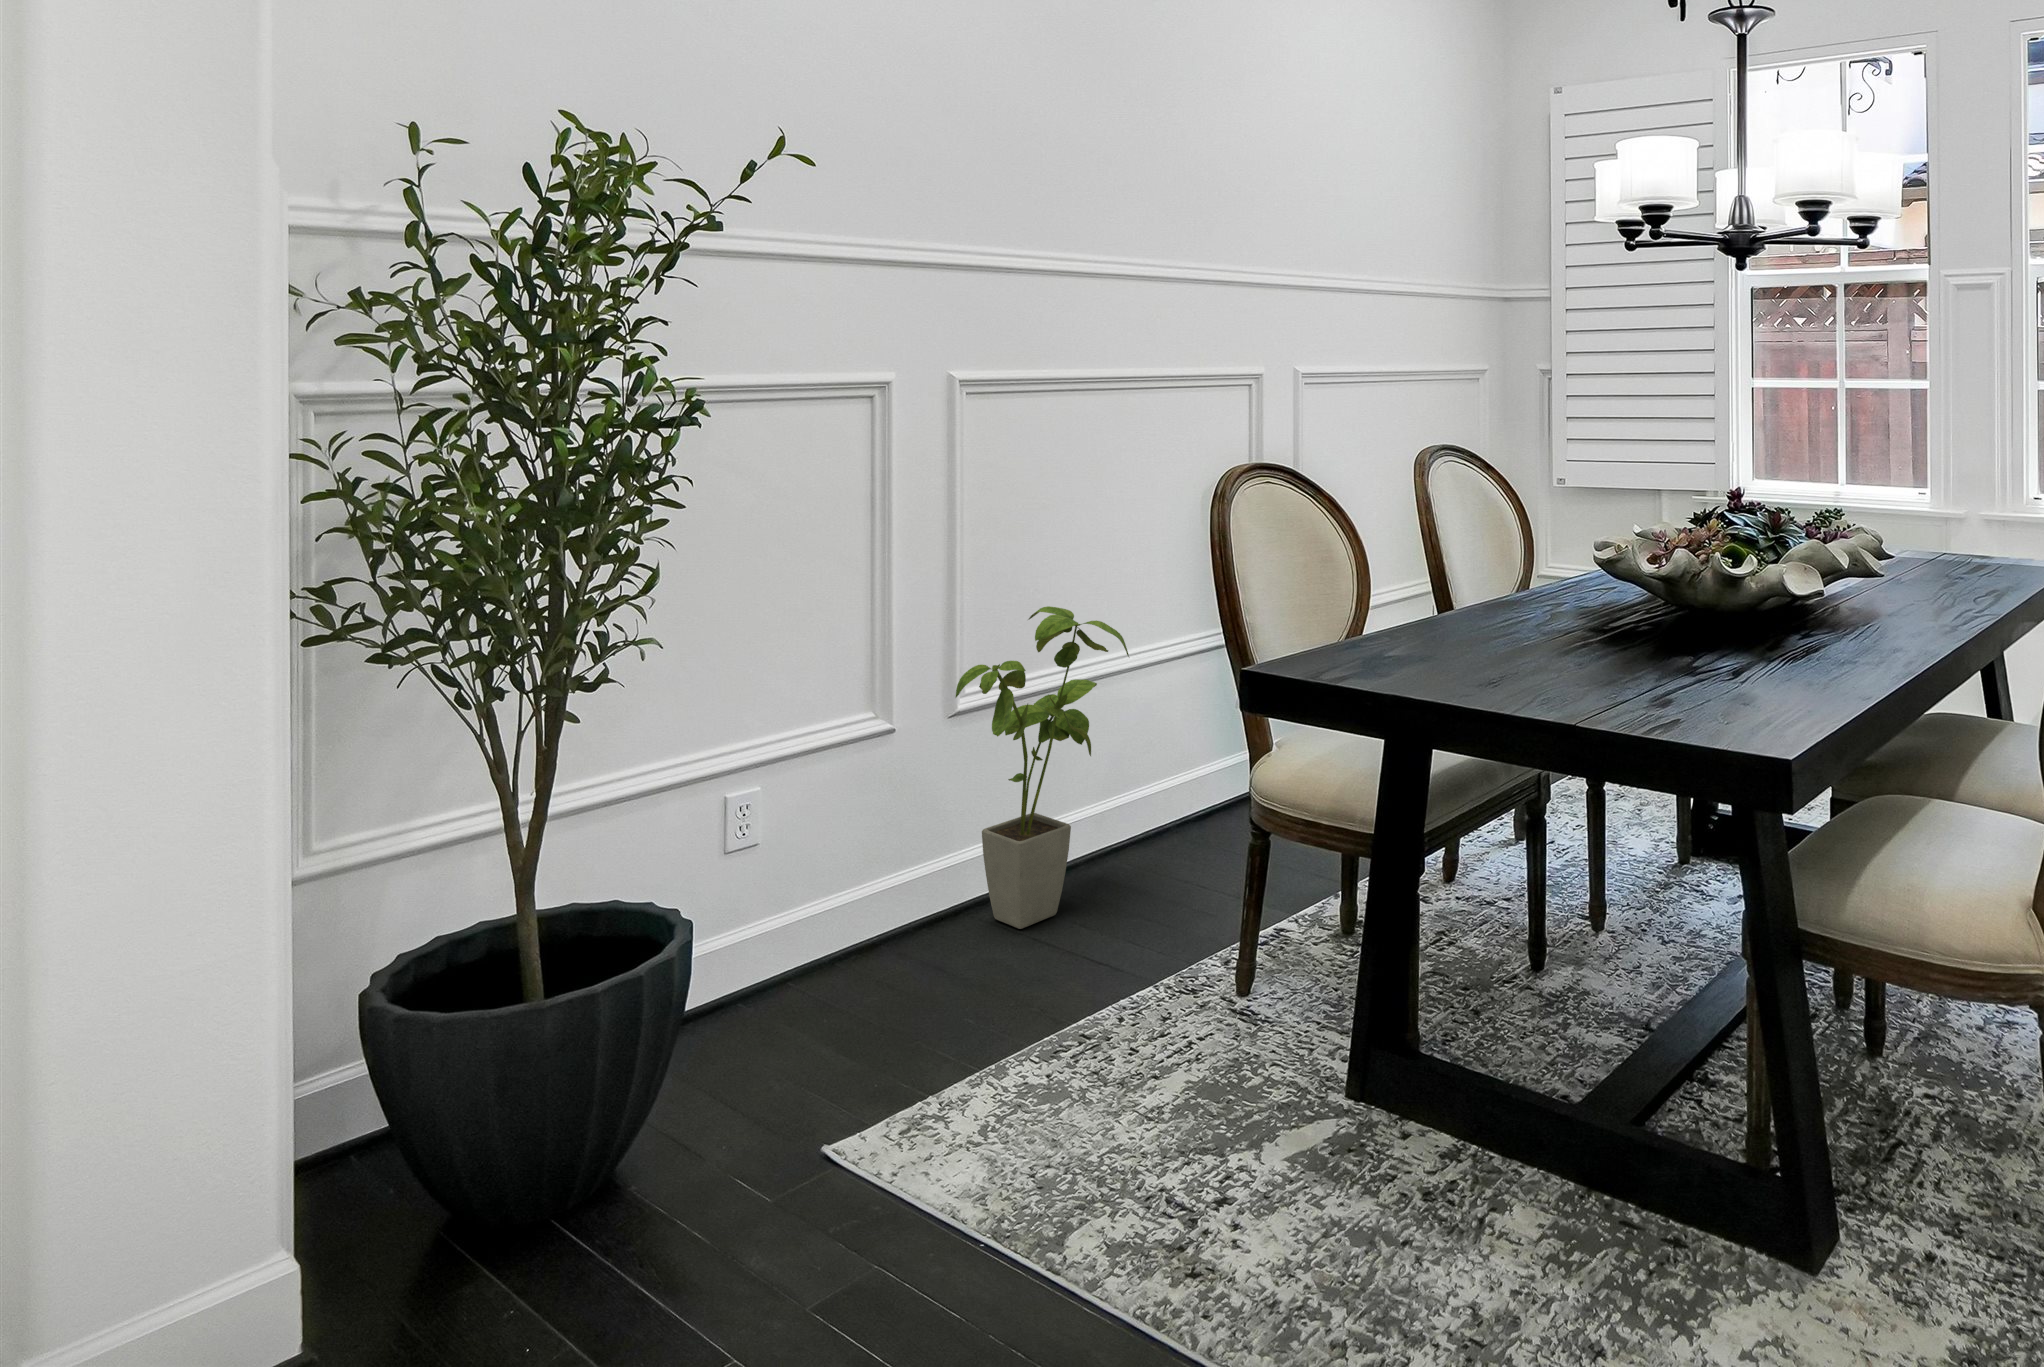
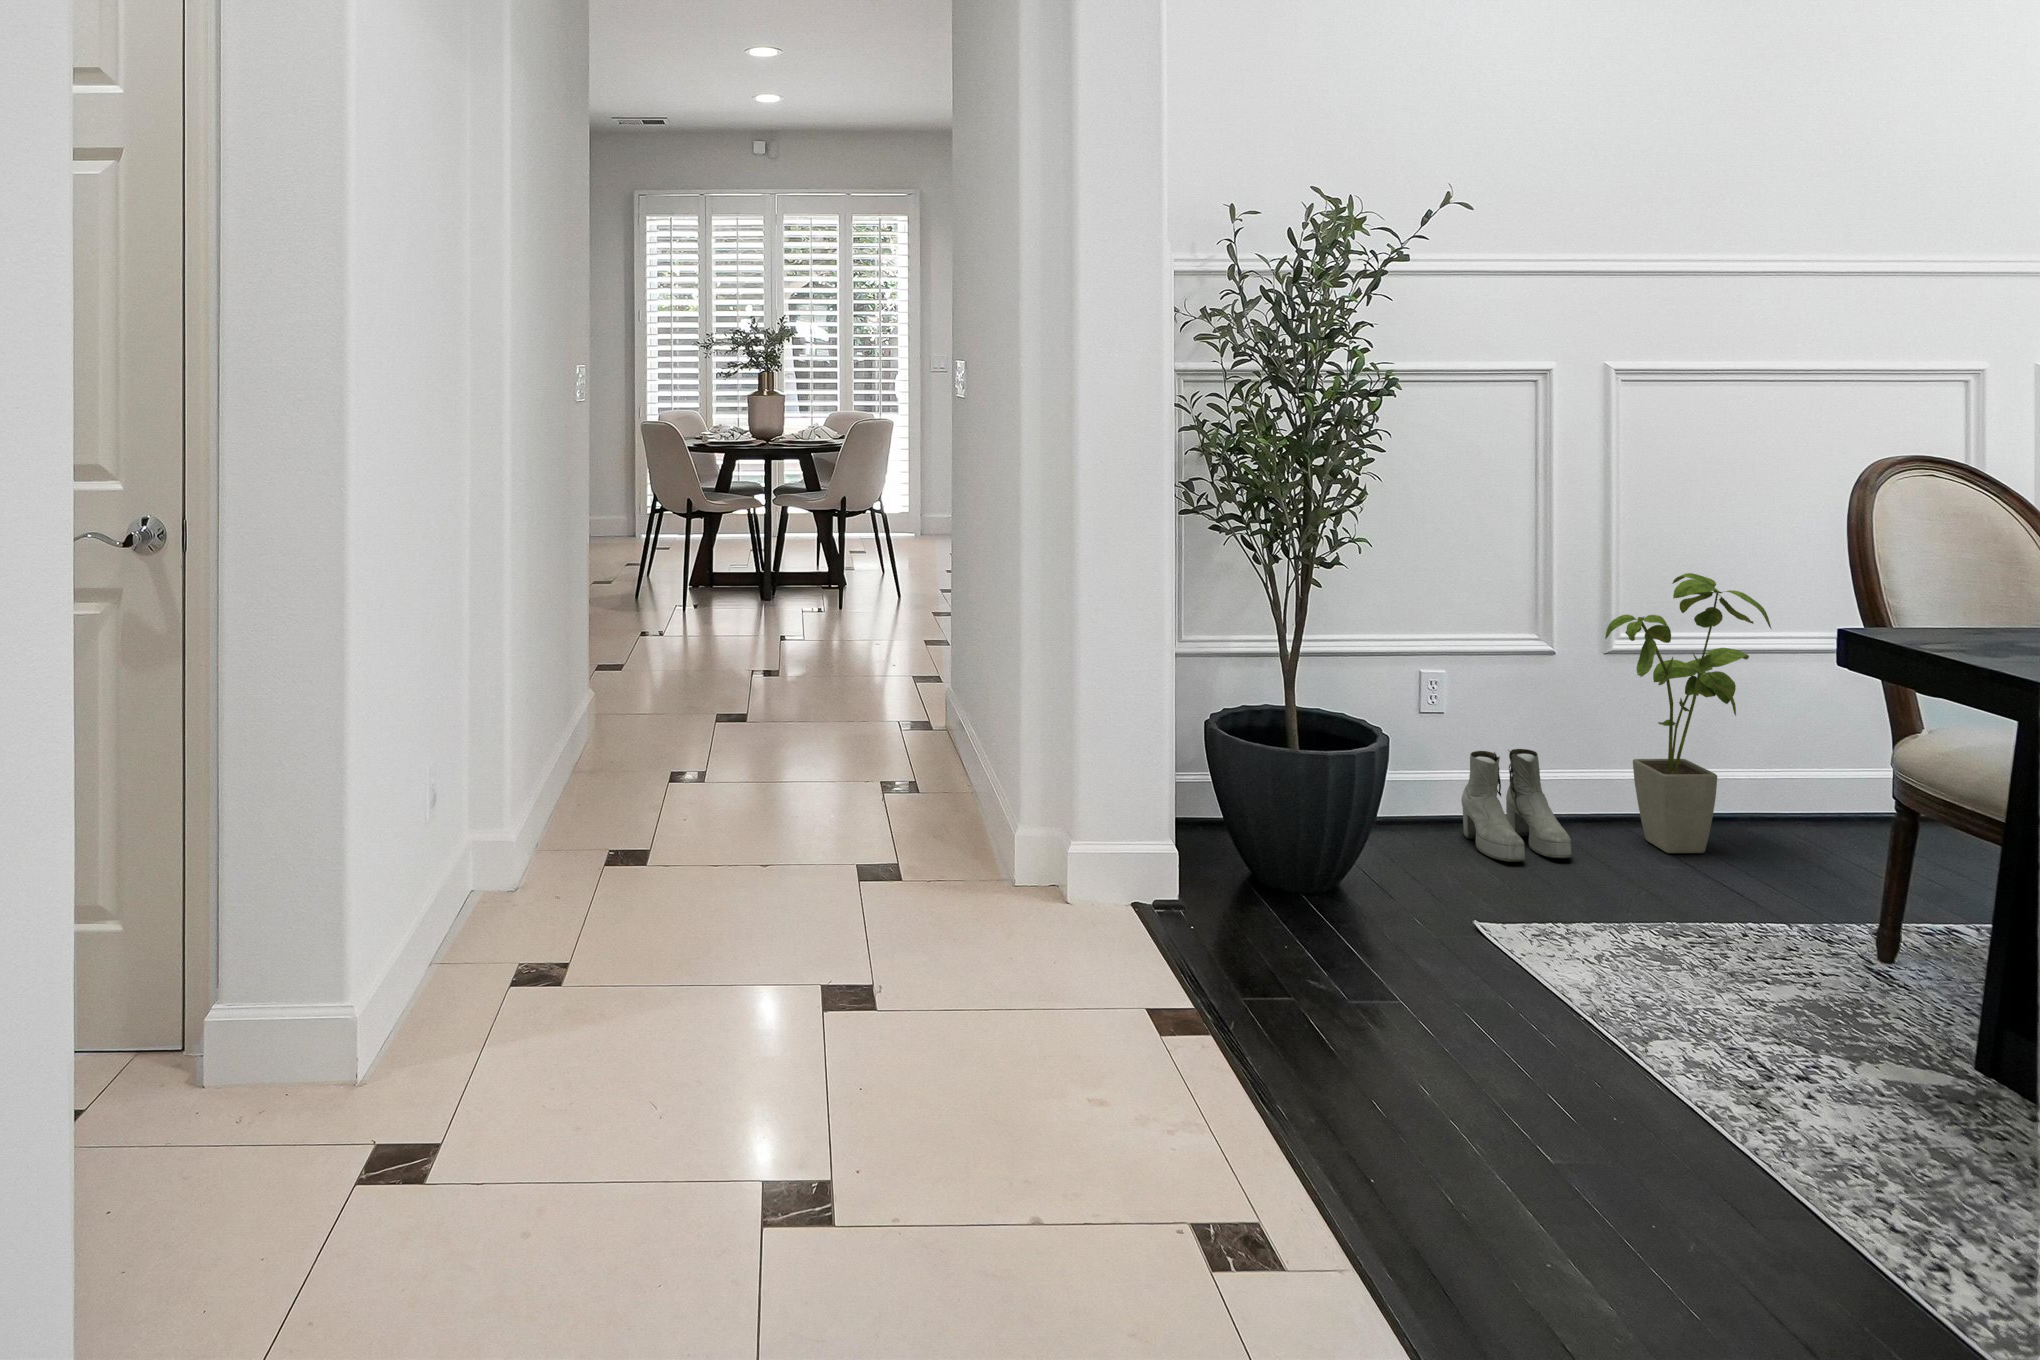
boots: none [777,855,920,1017] -> present [1461,749,1572,862]

